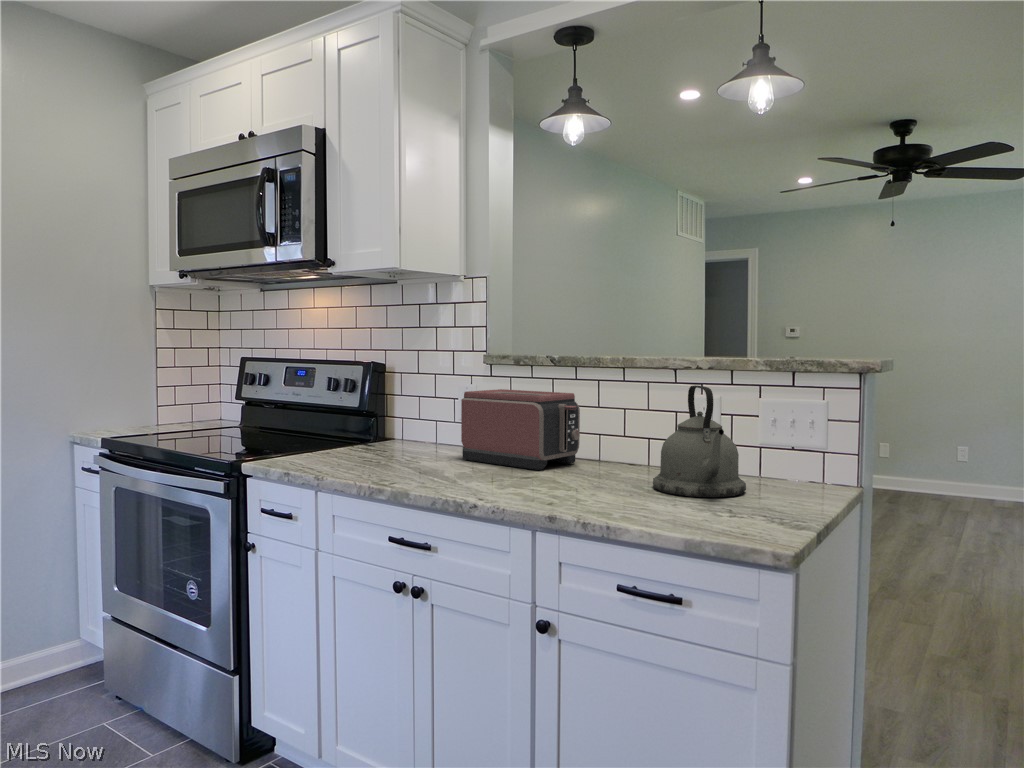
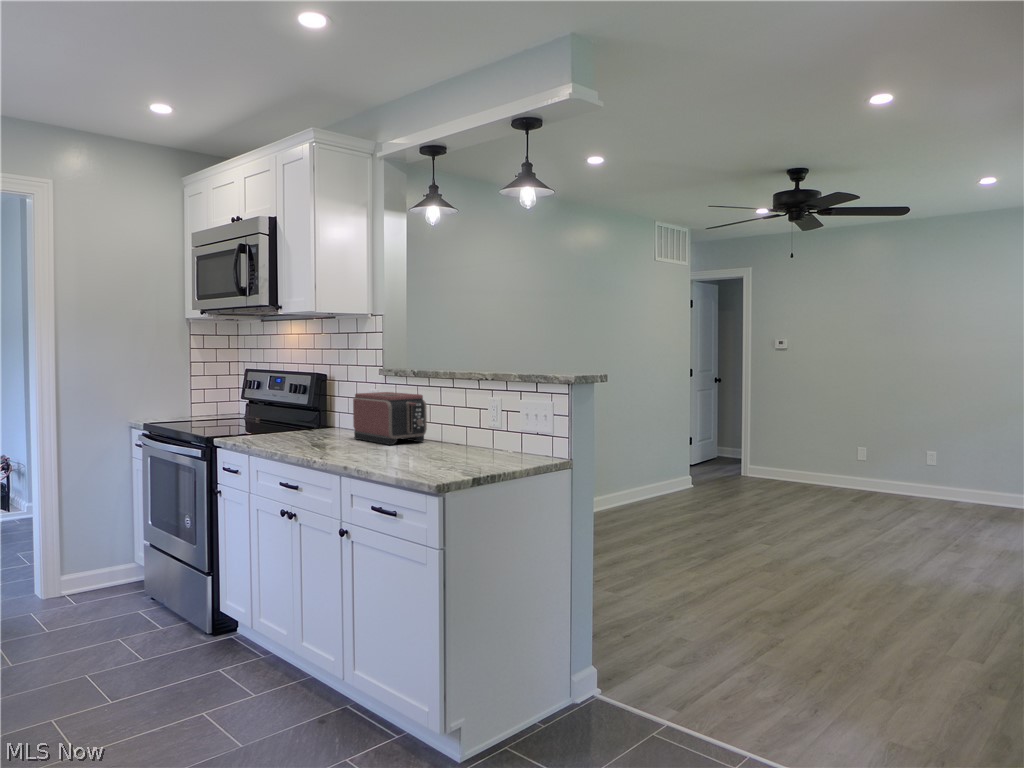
kettle: present [653,385,746,497] -> none [438,390,495,460]

